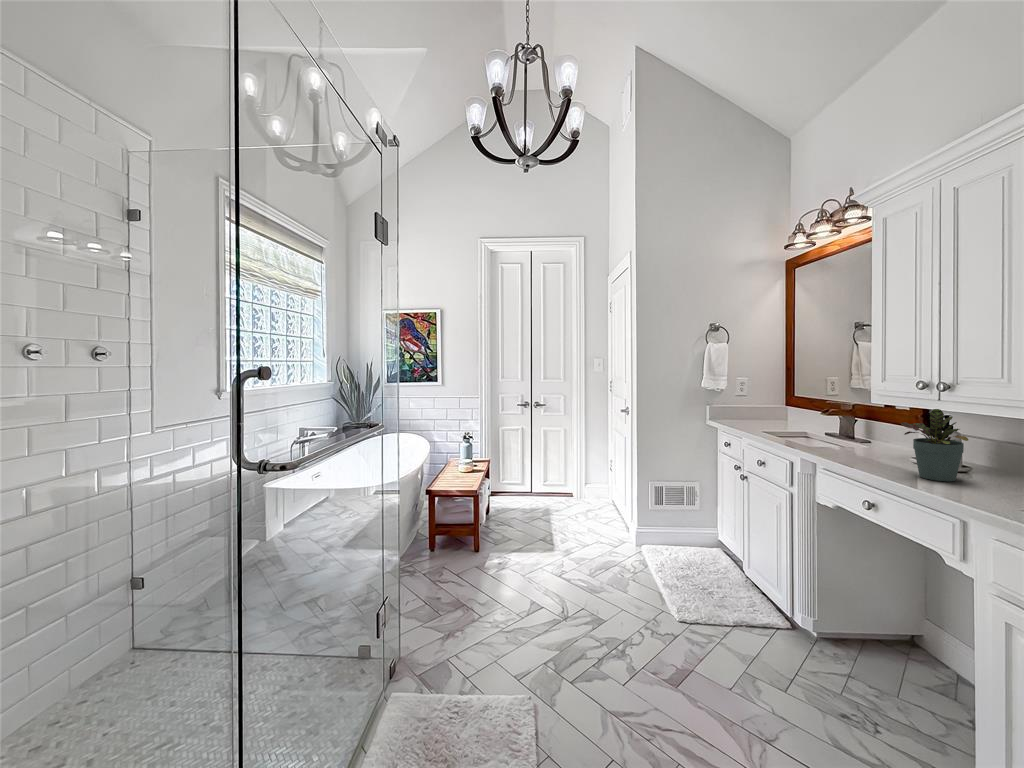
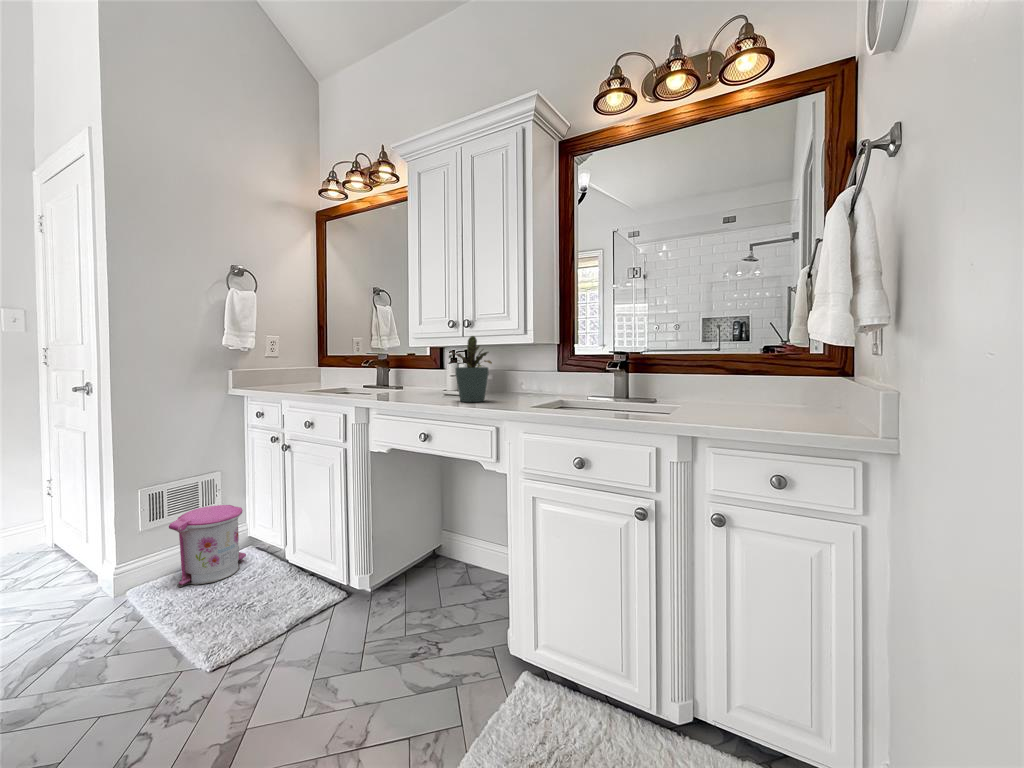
trash can: none [664,506,714,564] -> present [169,505,246,587]

